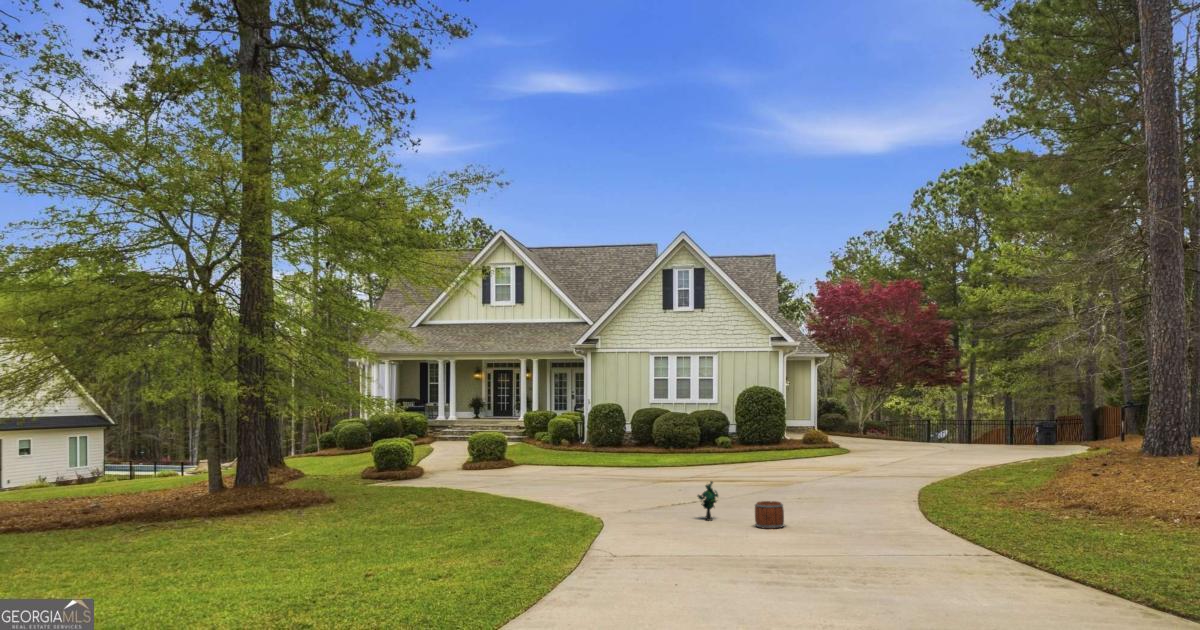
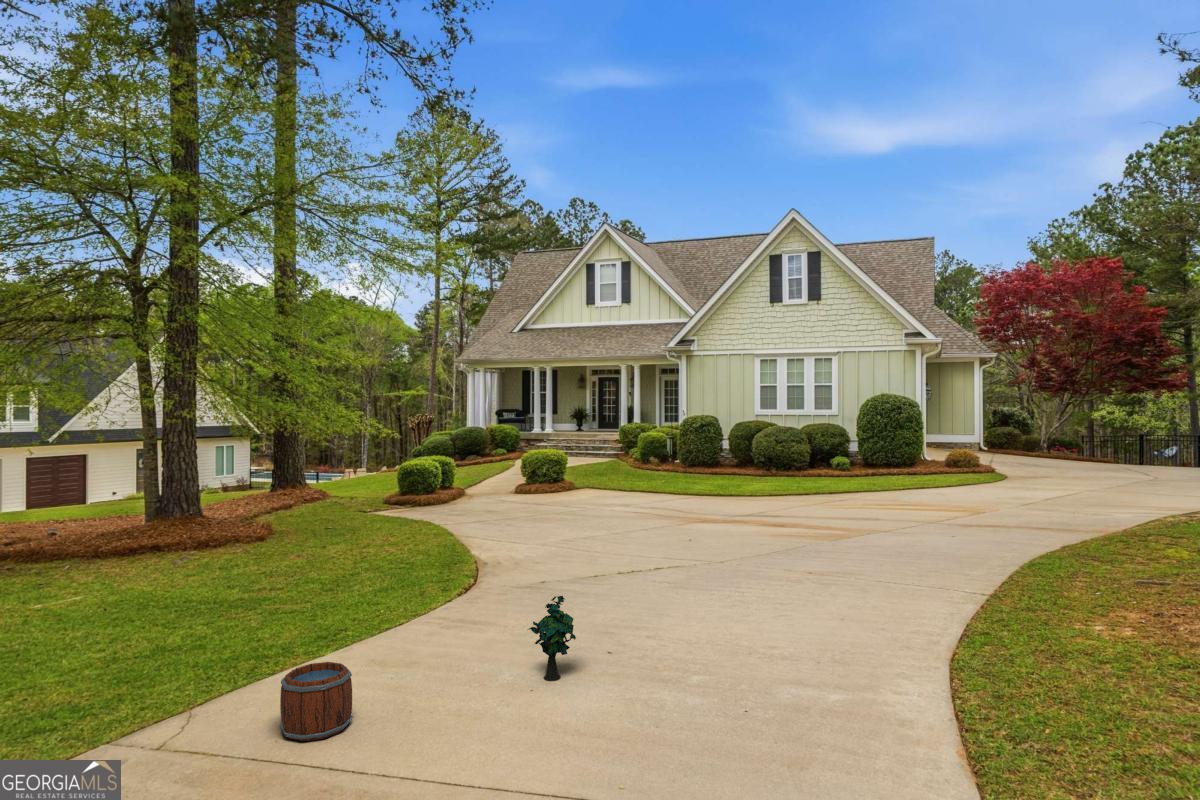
bucket: present [755,501,784,529] -> present [280,662,352,741]

